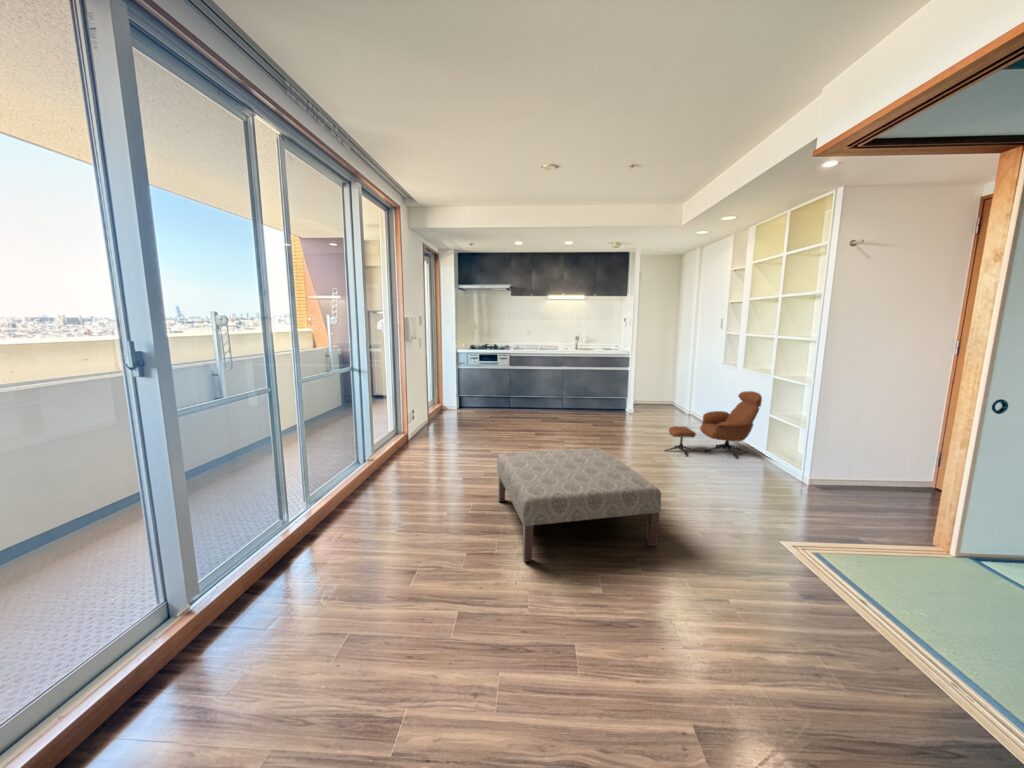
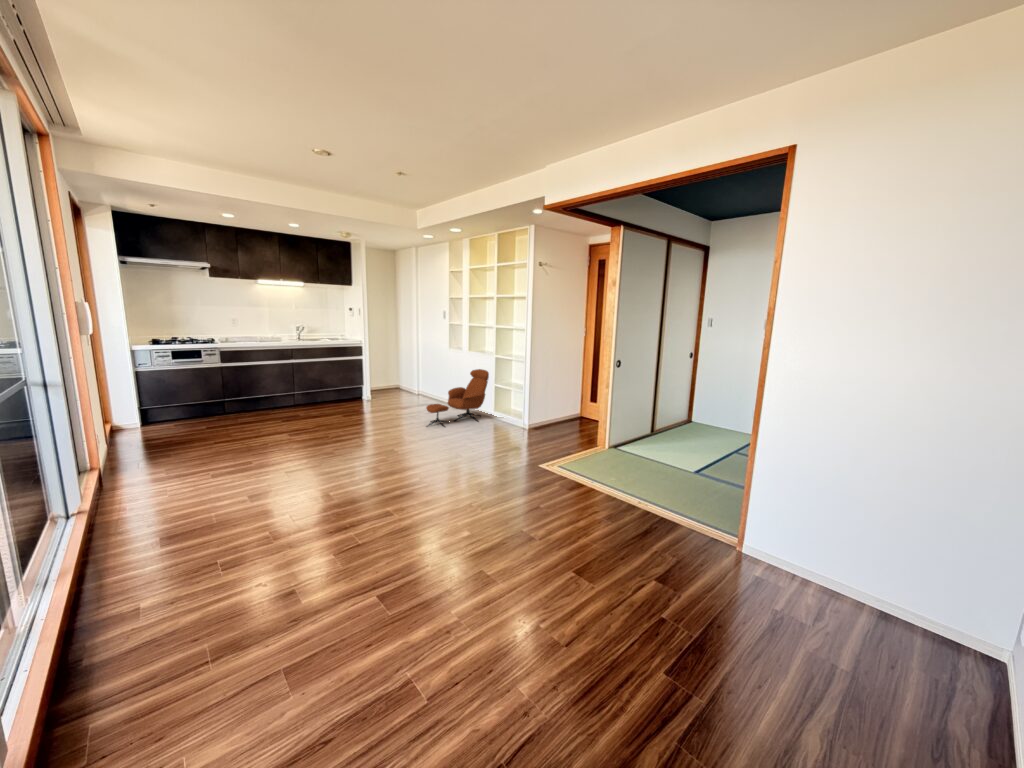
ottoman: present [497,448,661,561] -> none [312,430,480,538]

